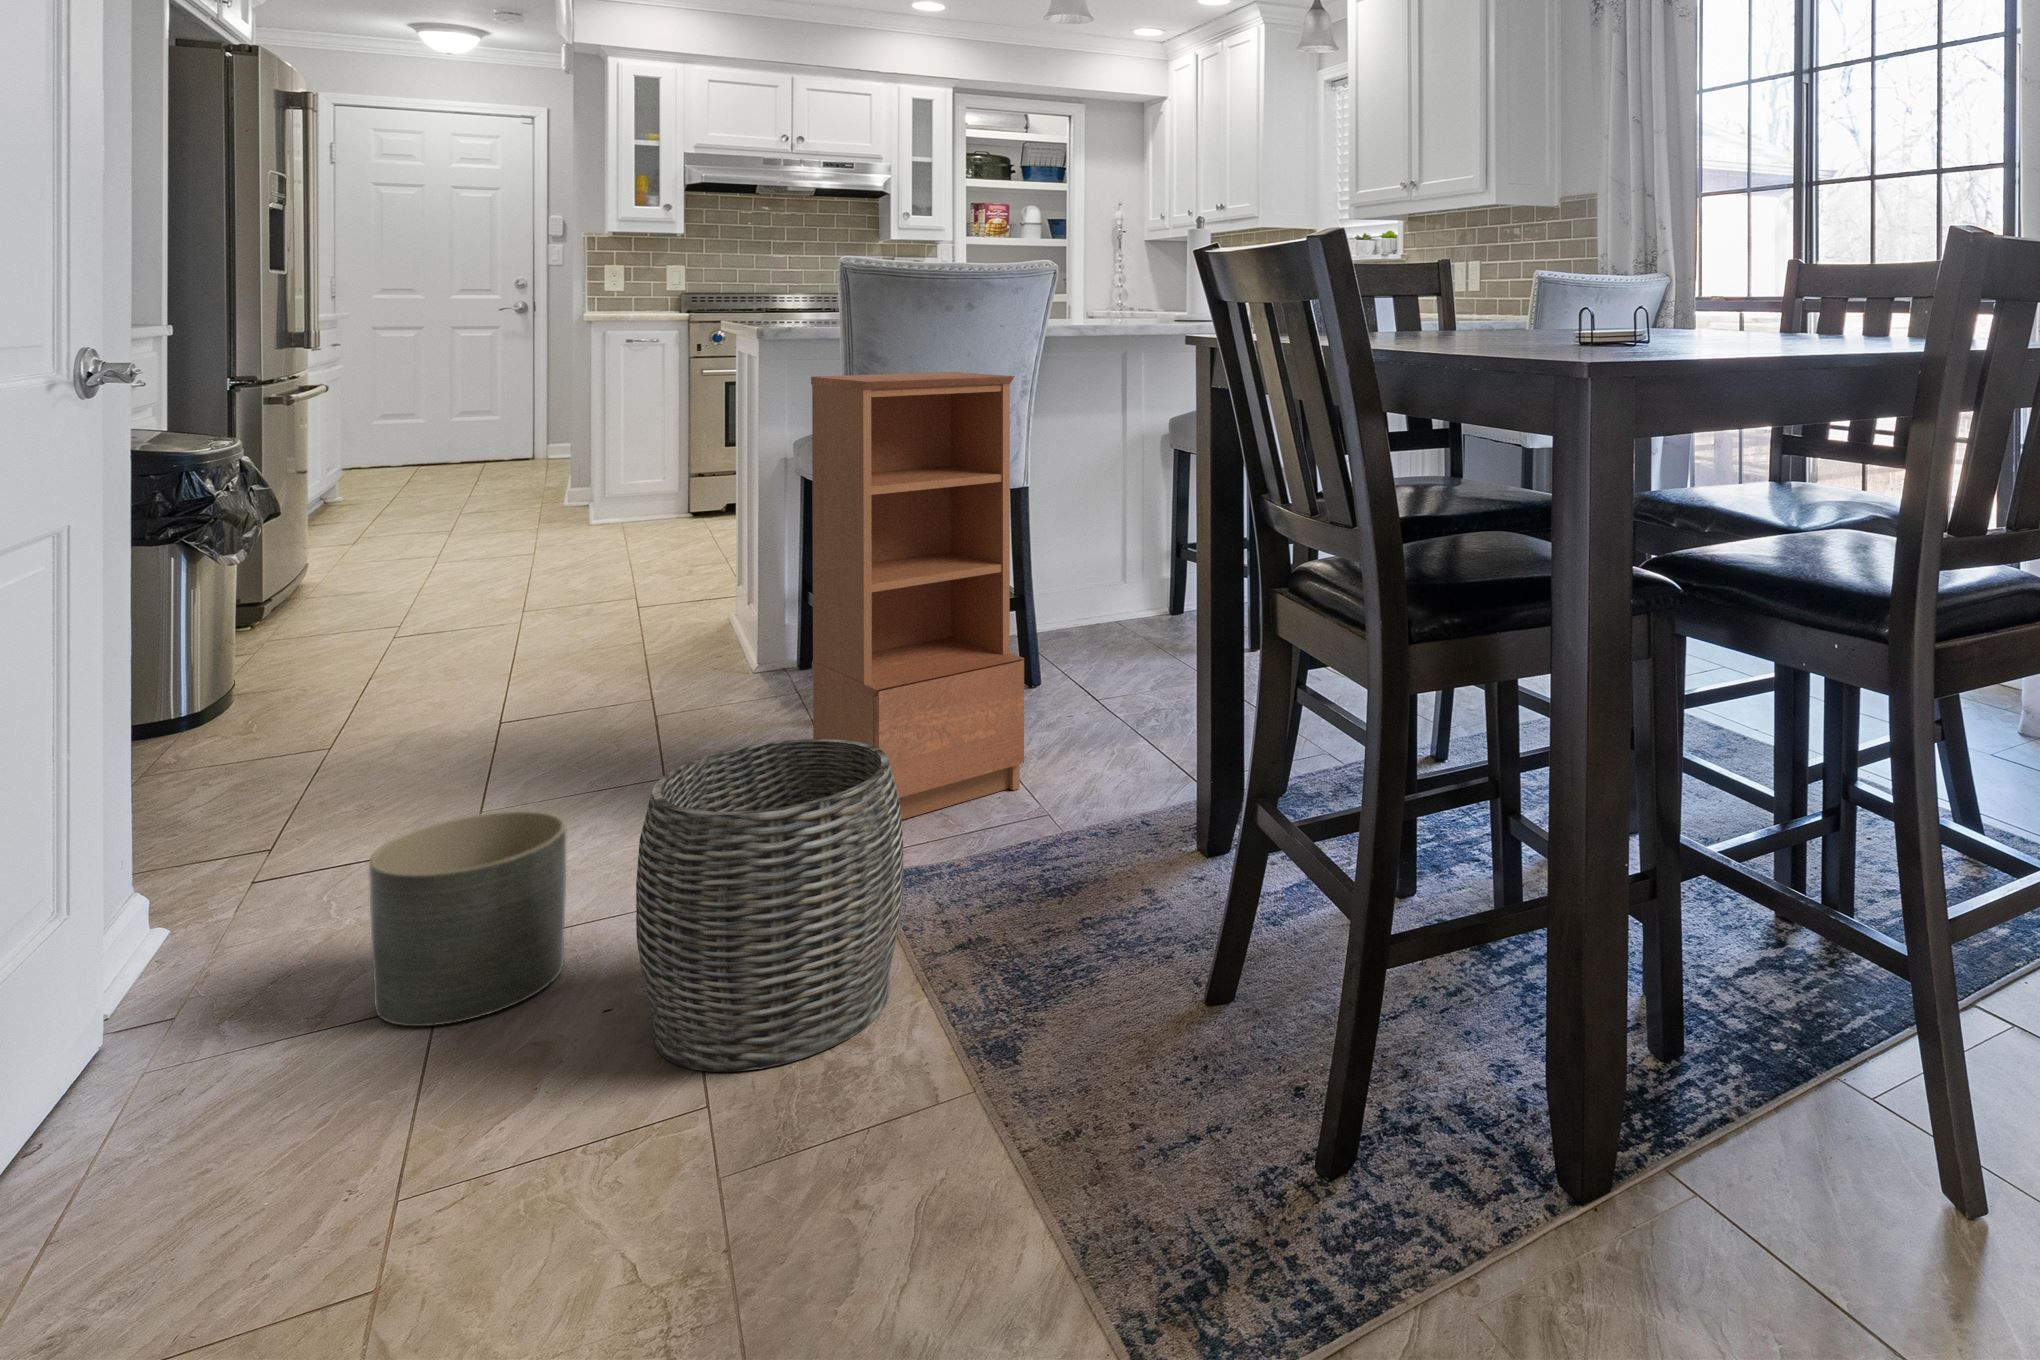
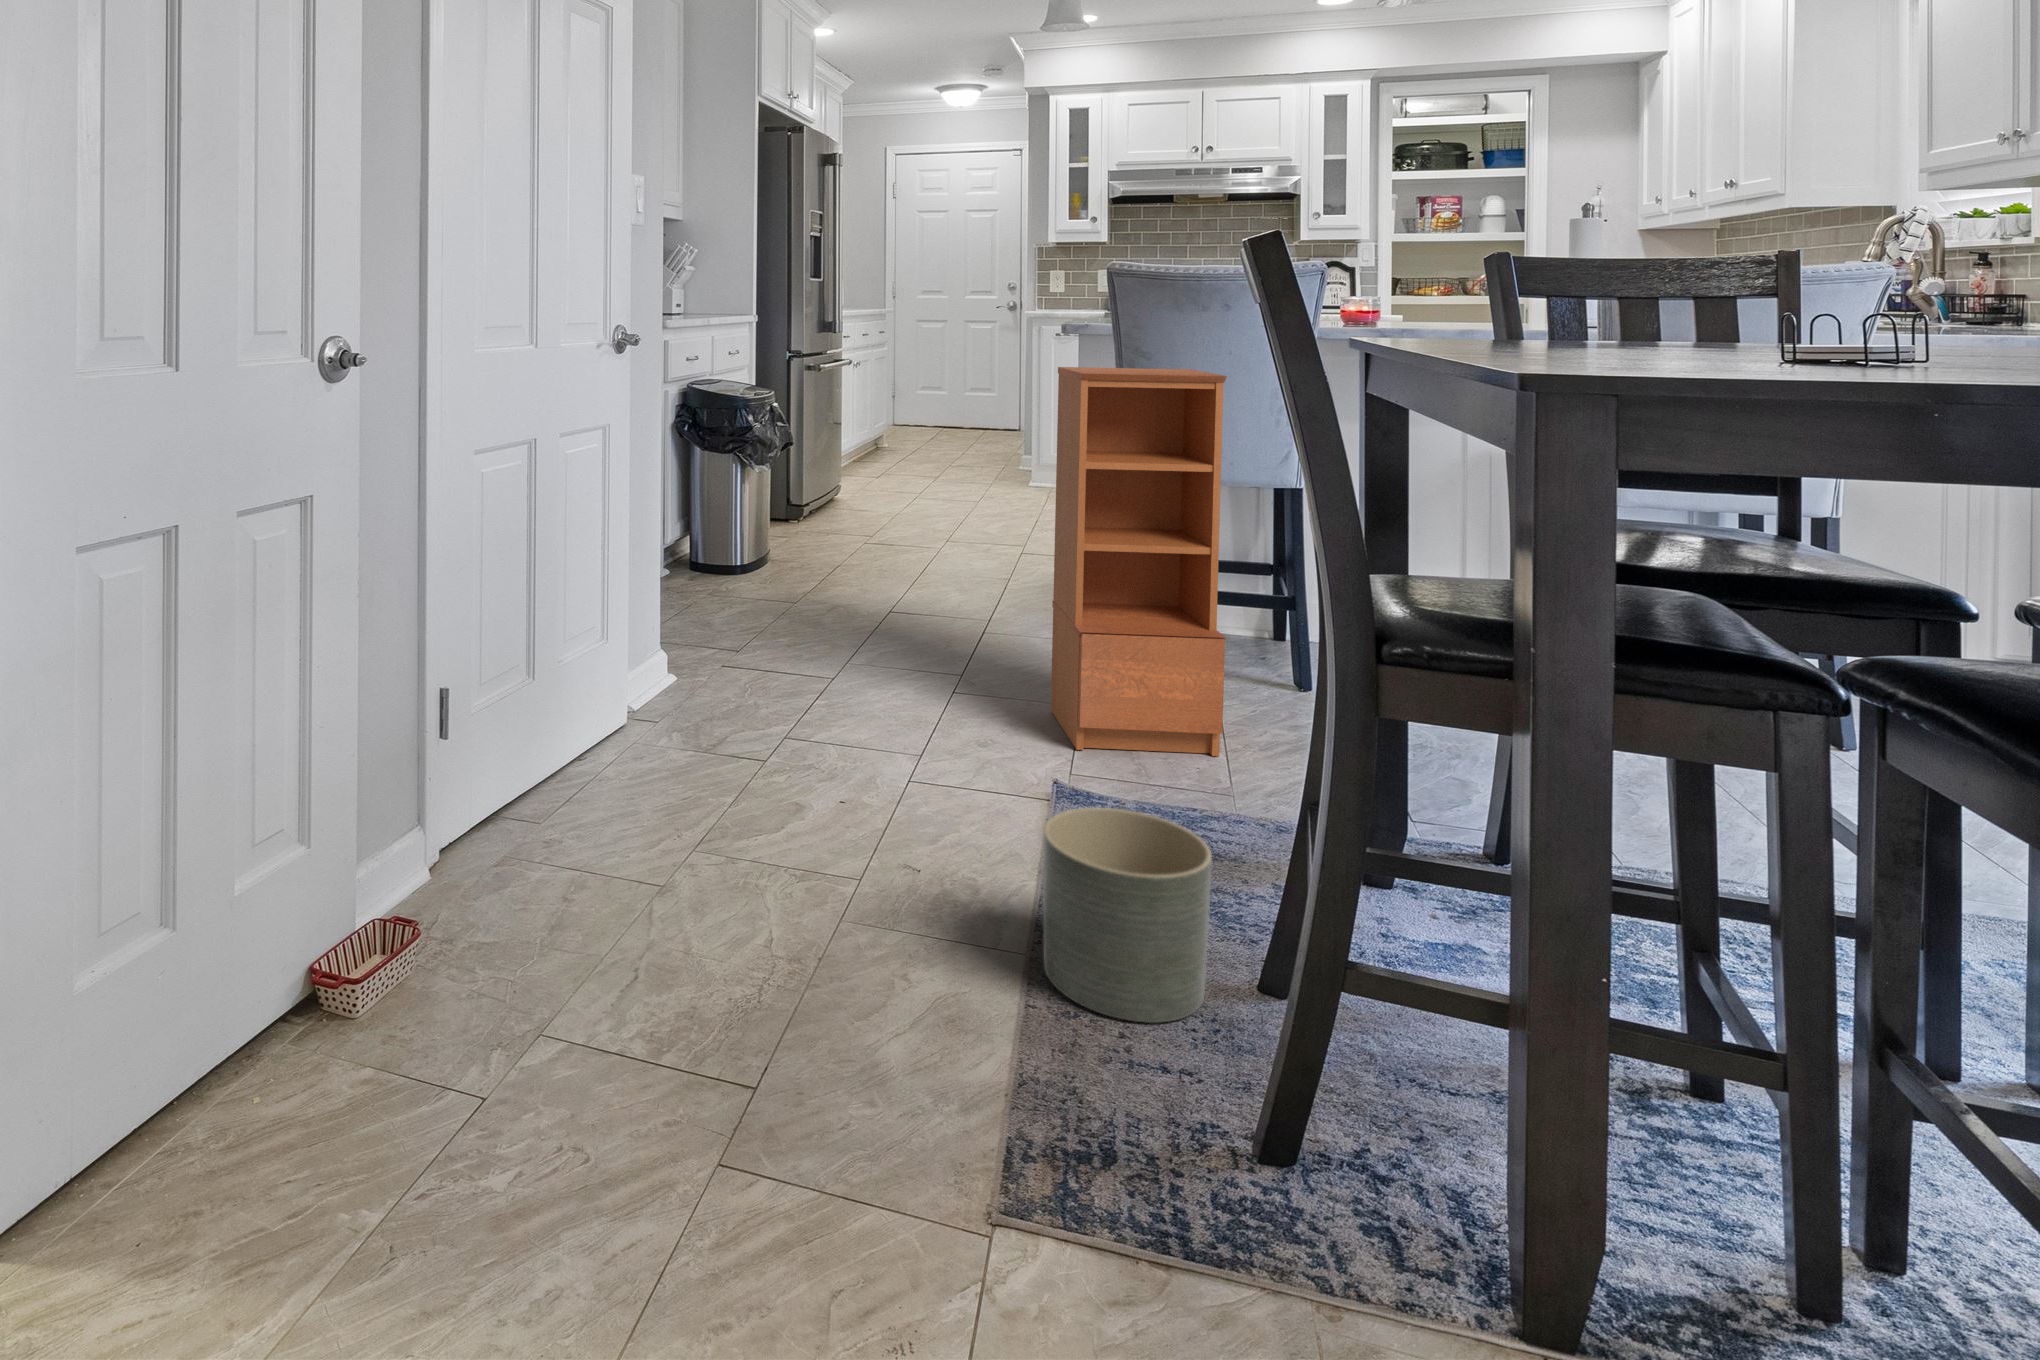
woven basket: present [636,739,903,1072] -> none [841,641,1028,879]
planter: present [369,810,566,1026] -> present [1043,808,1212,1023]

